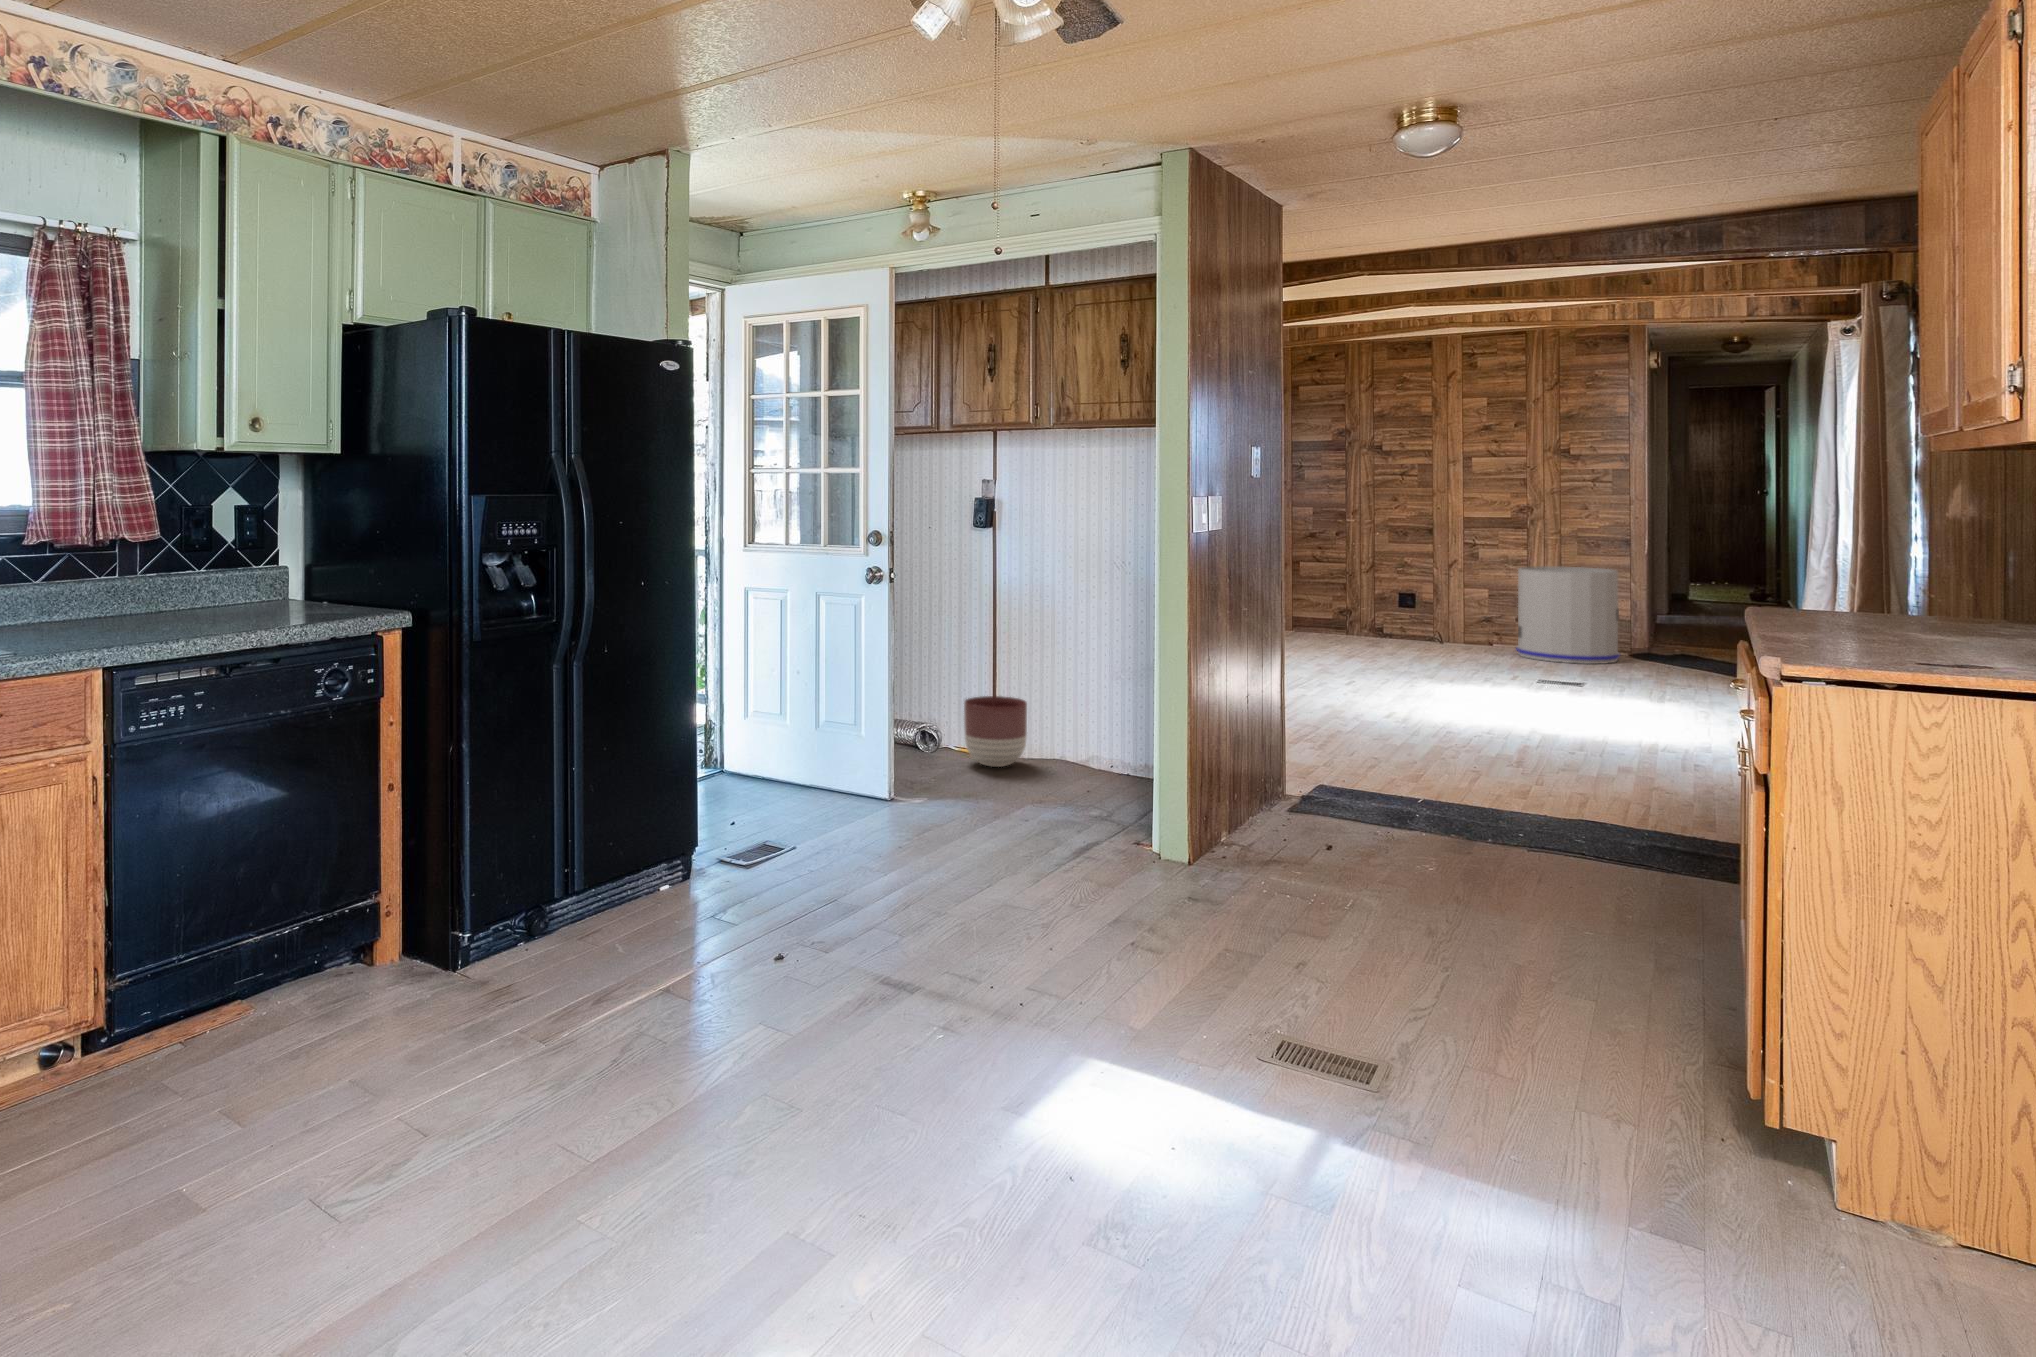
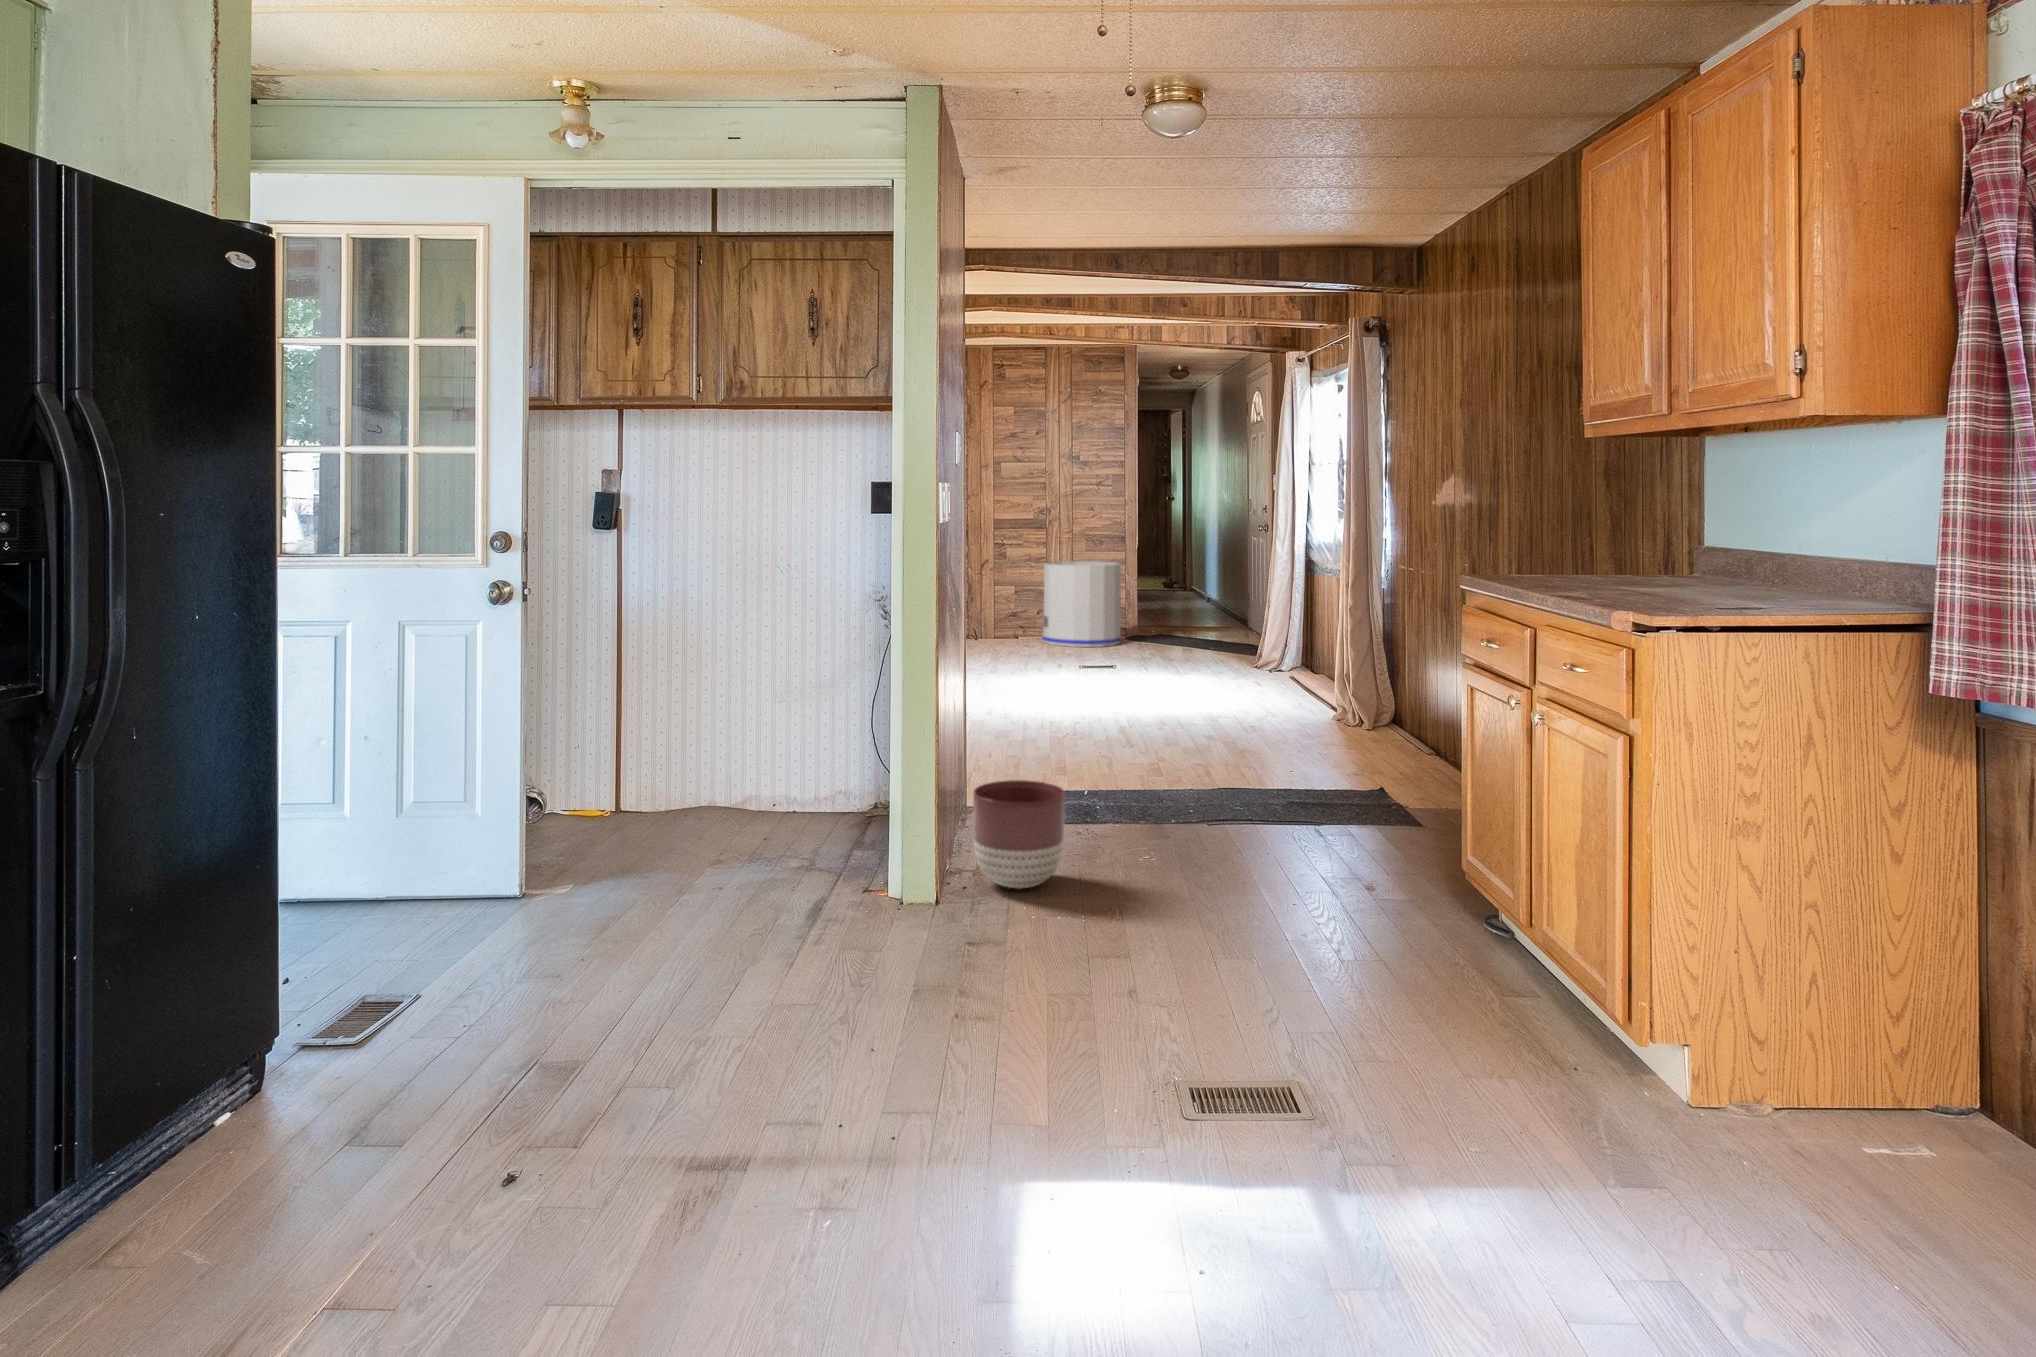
planter: present [964,696,1027,767] -> present [973,780,1065,889]

